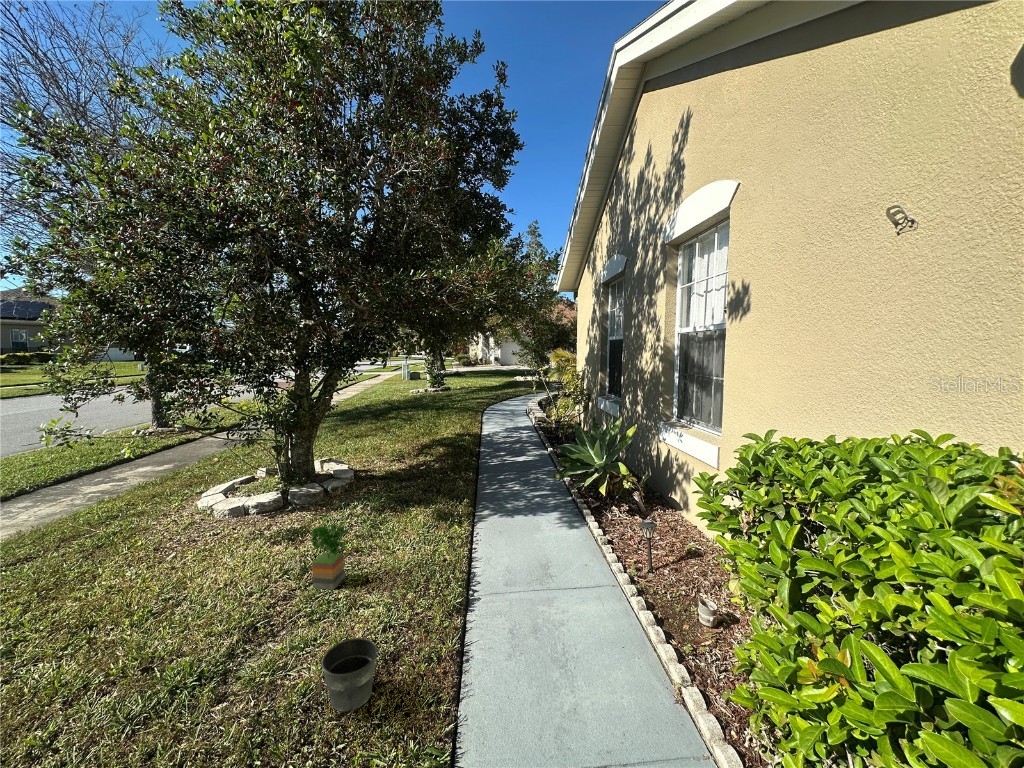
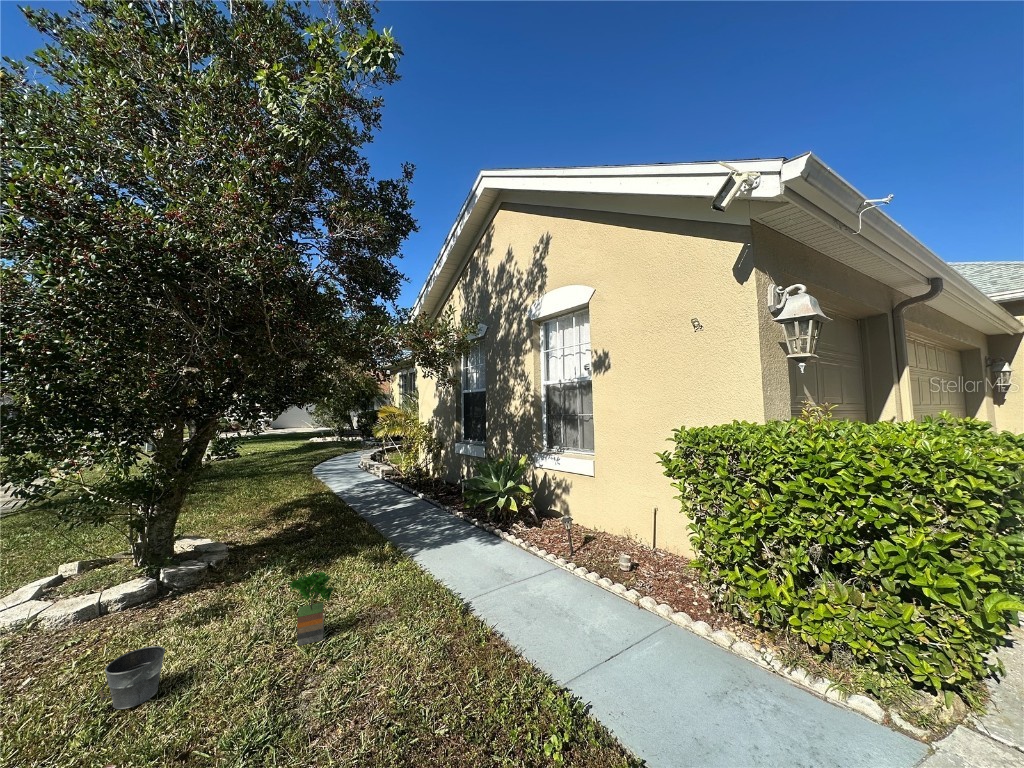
bucket: present [318,638,377,711] -> present [99,646,165,709]

